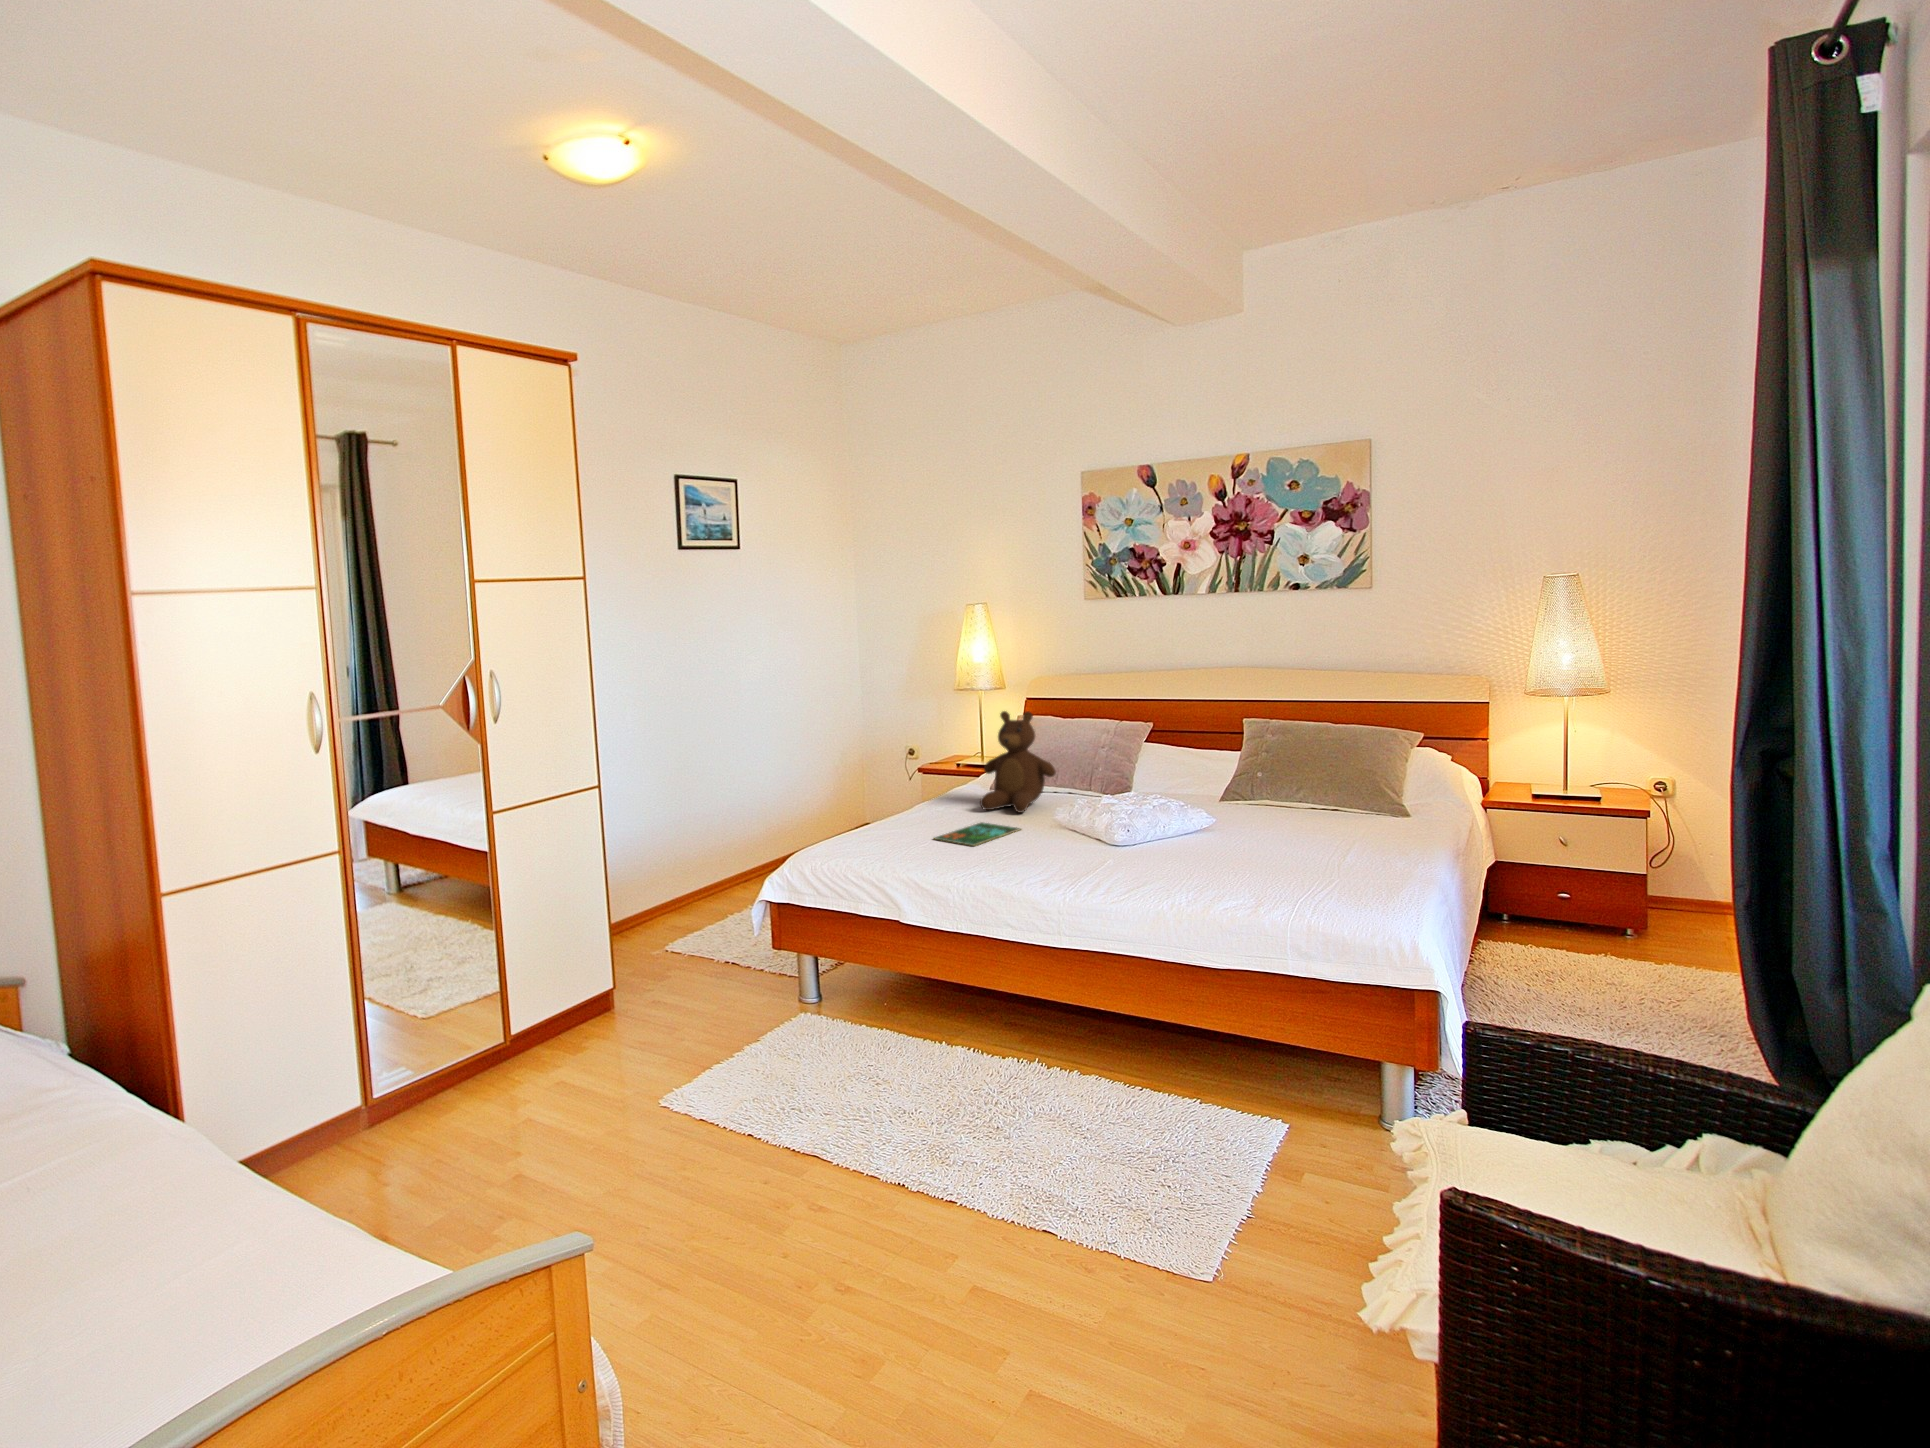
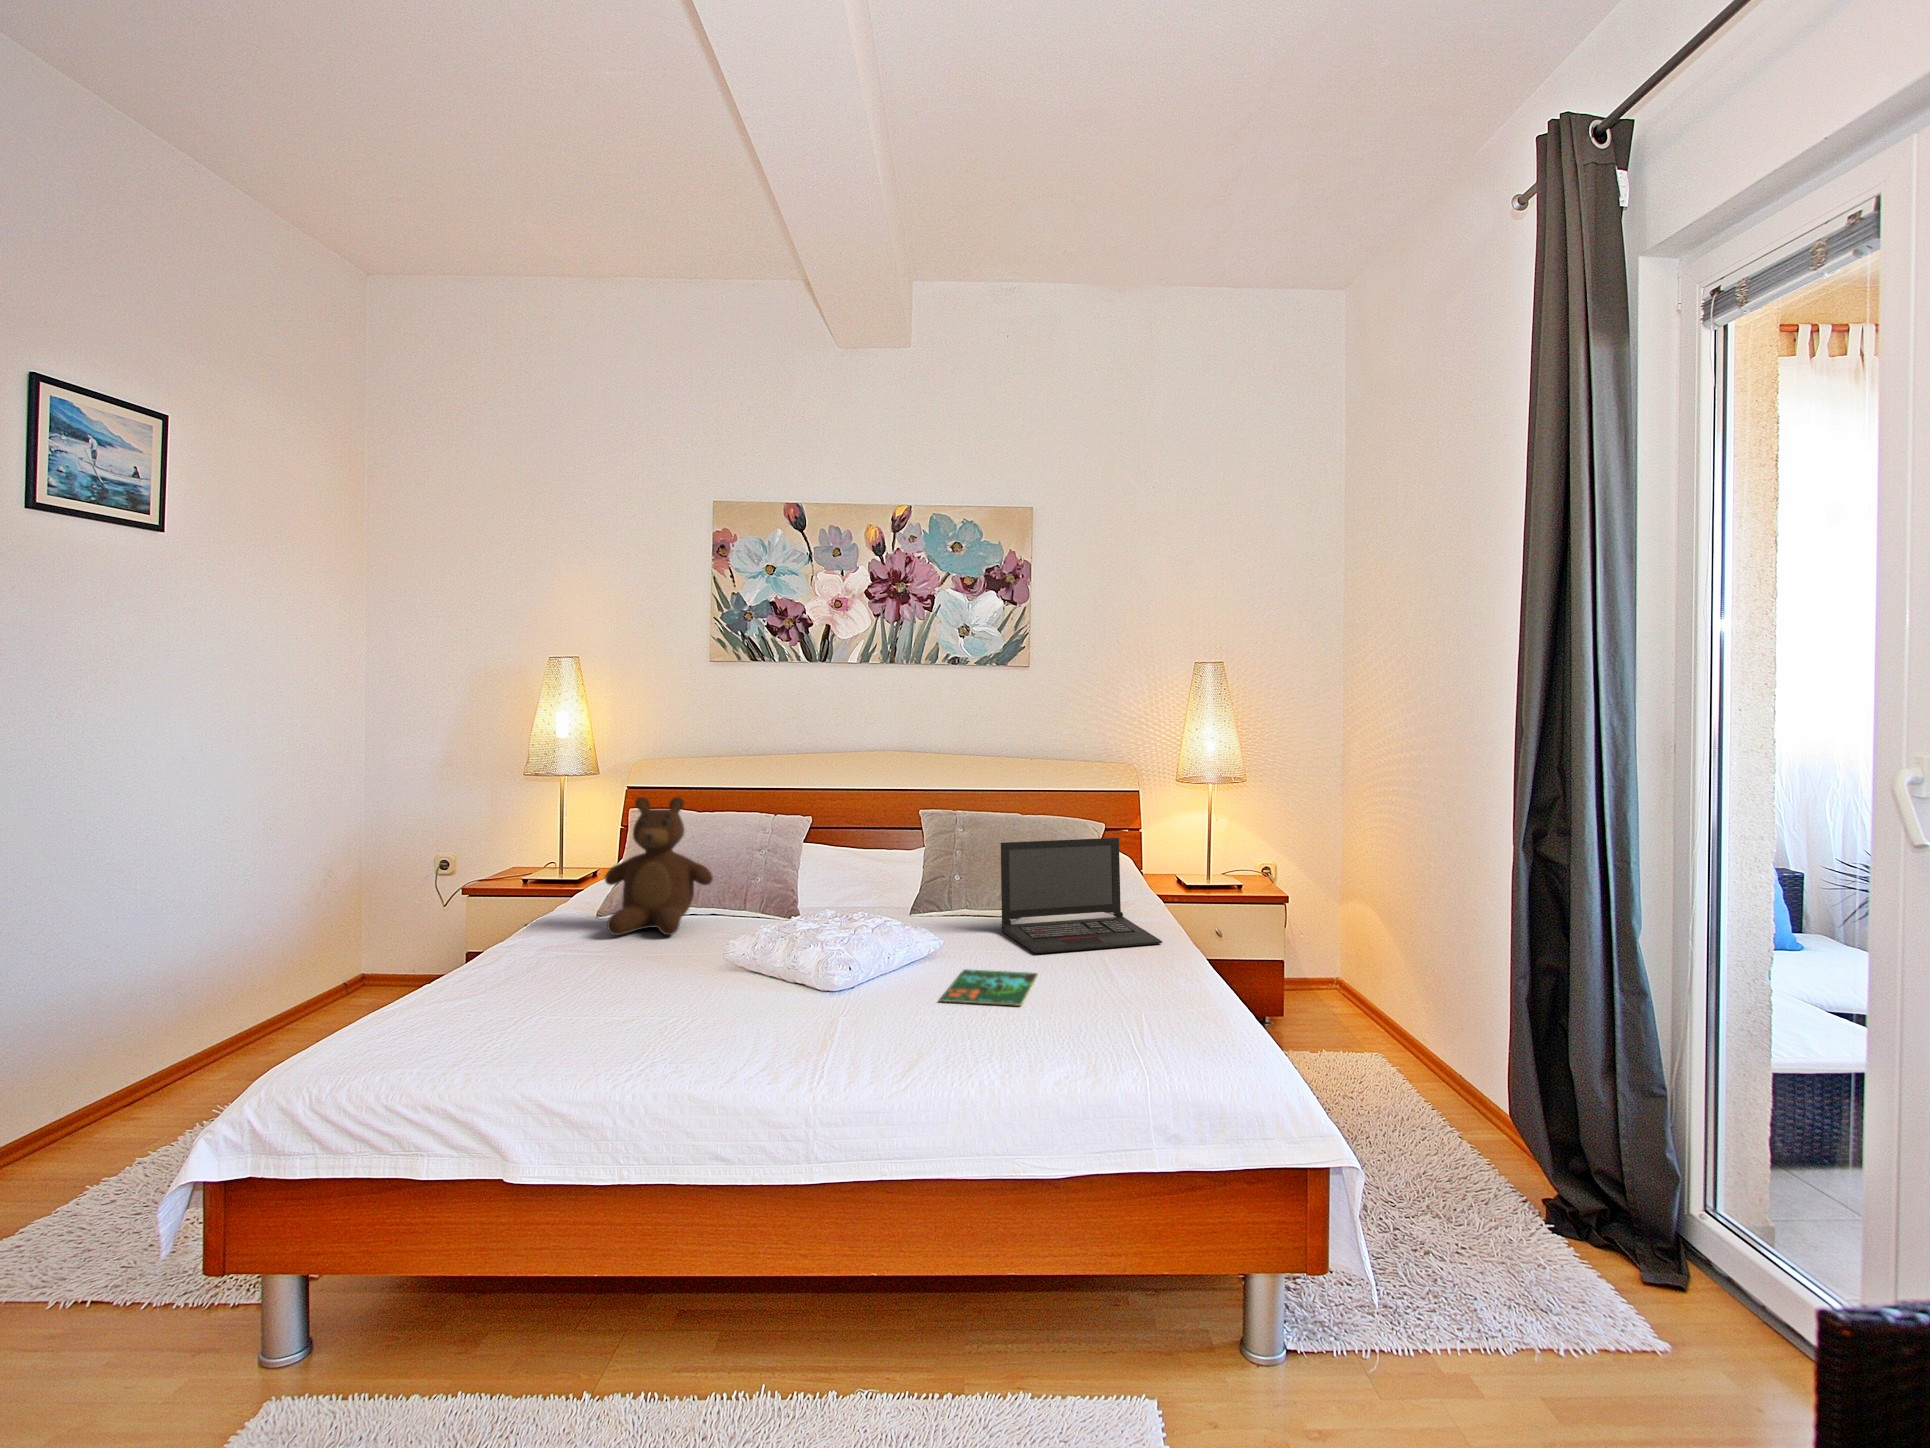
laptop: none [1281,751,1435,853] -> present [1001,838,1162,953]
book: present [935,823,1021,846] -> present [940,969,1038,1006]

